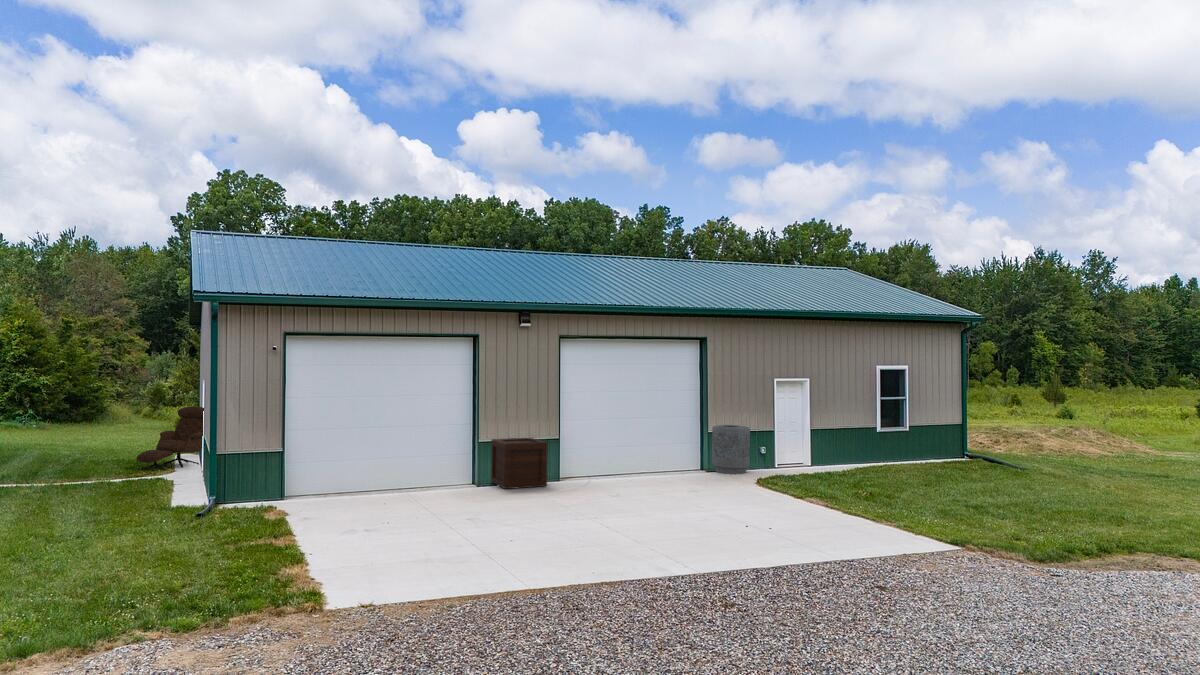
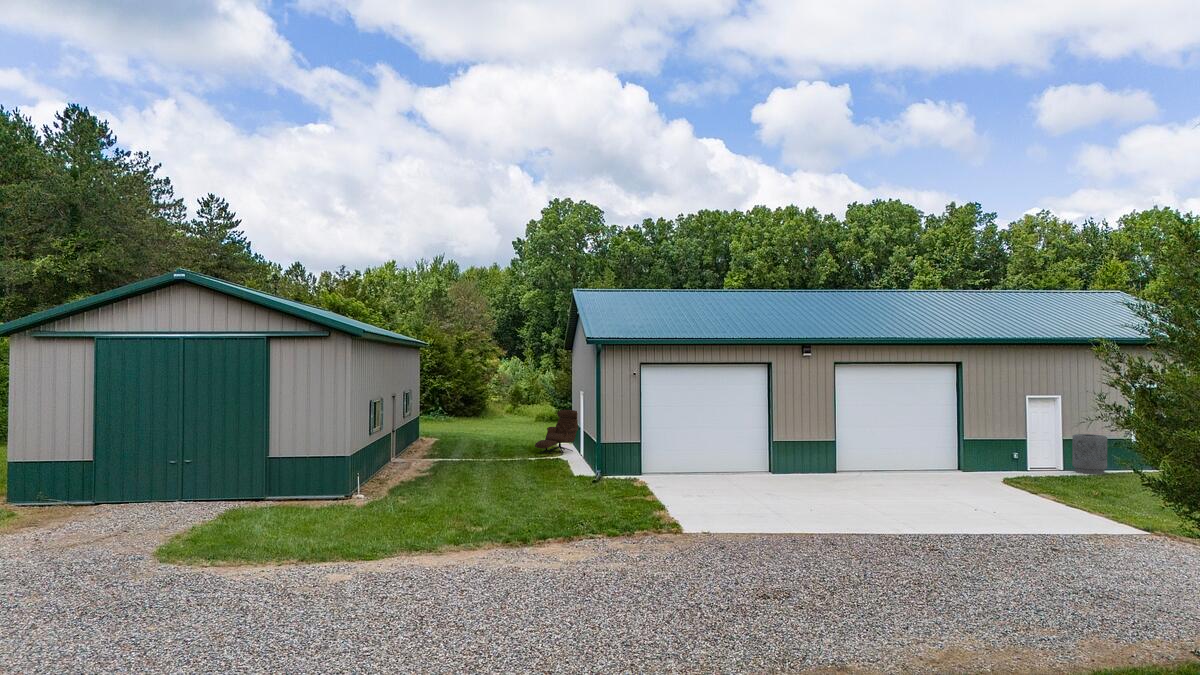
trash can: present [712,425,750,474] -> present [1072,434,1107,474]
wooden crate: present [491,438,548,489] -> none [782,439,824,476]

